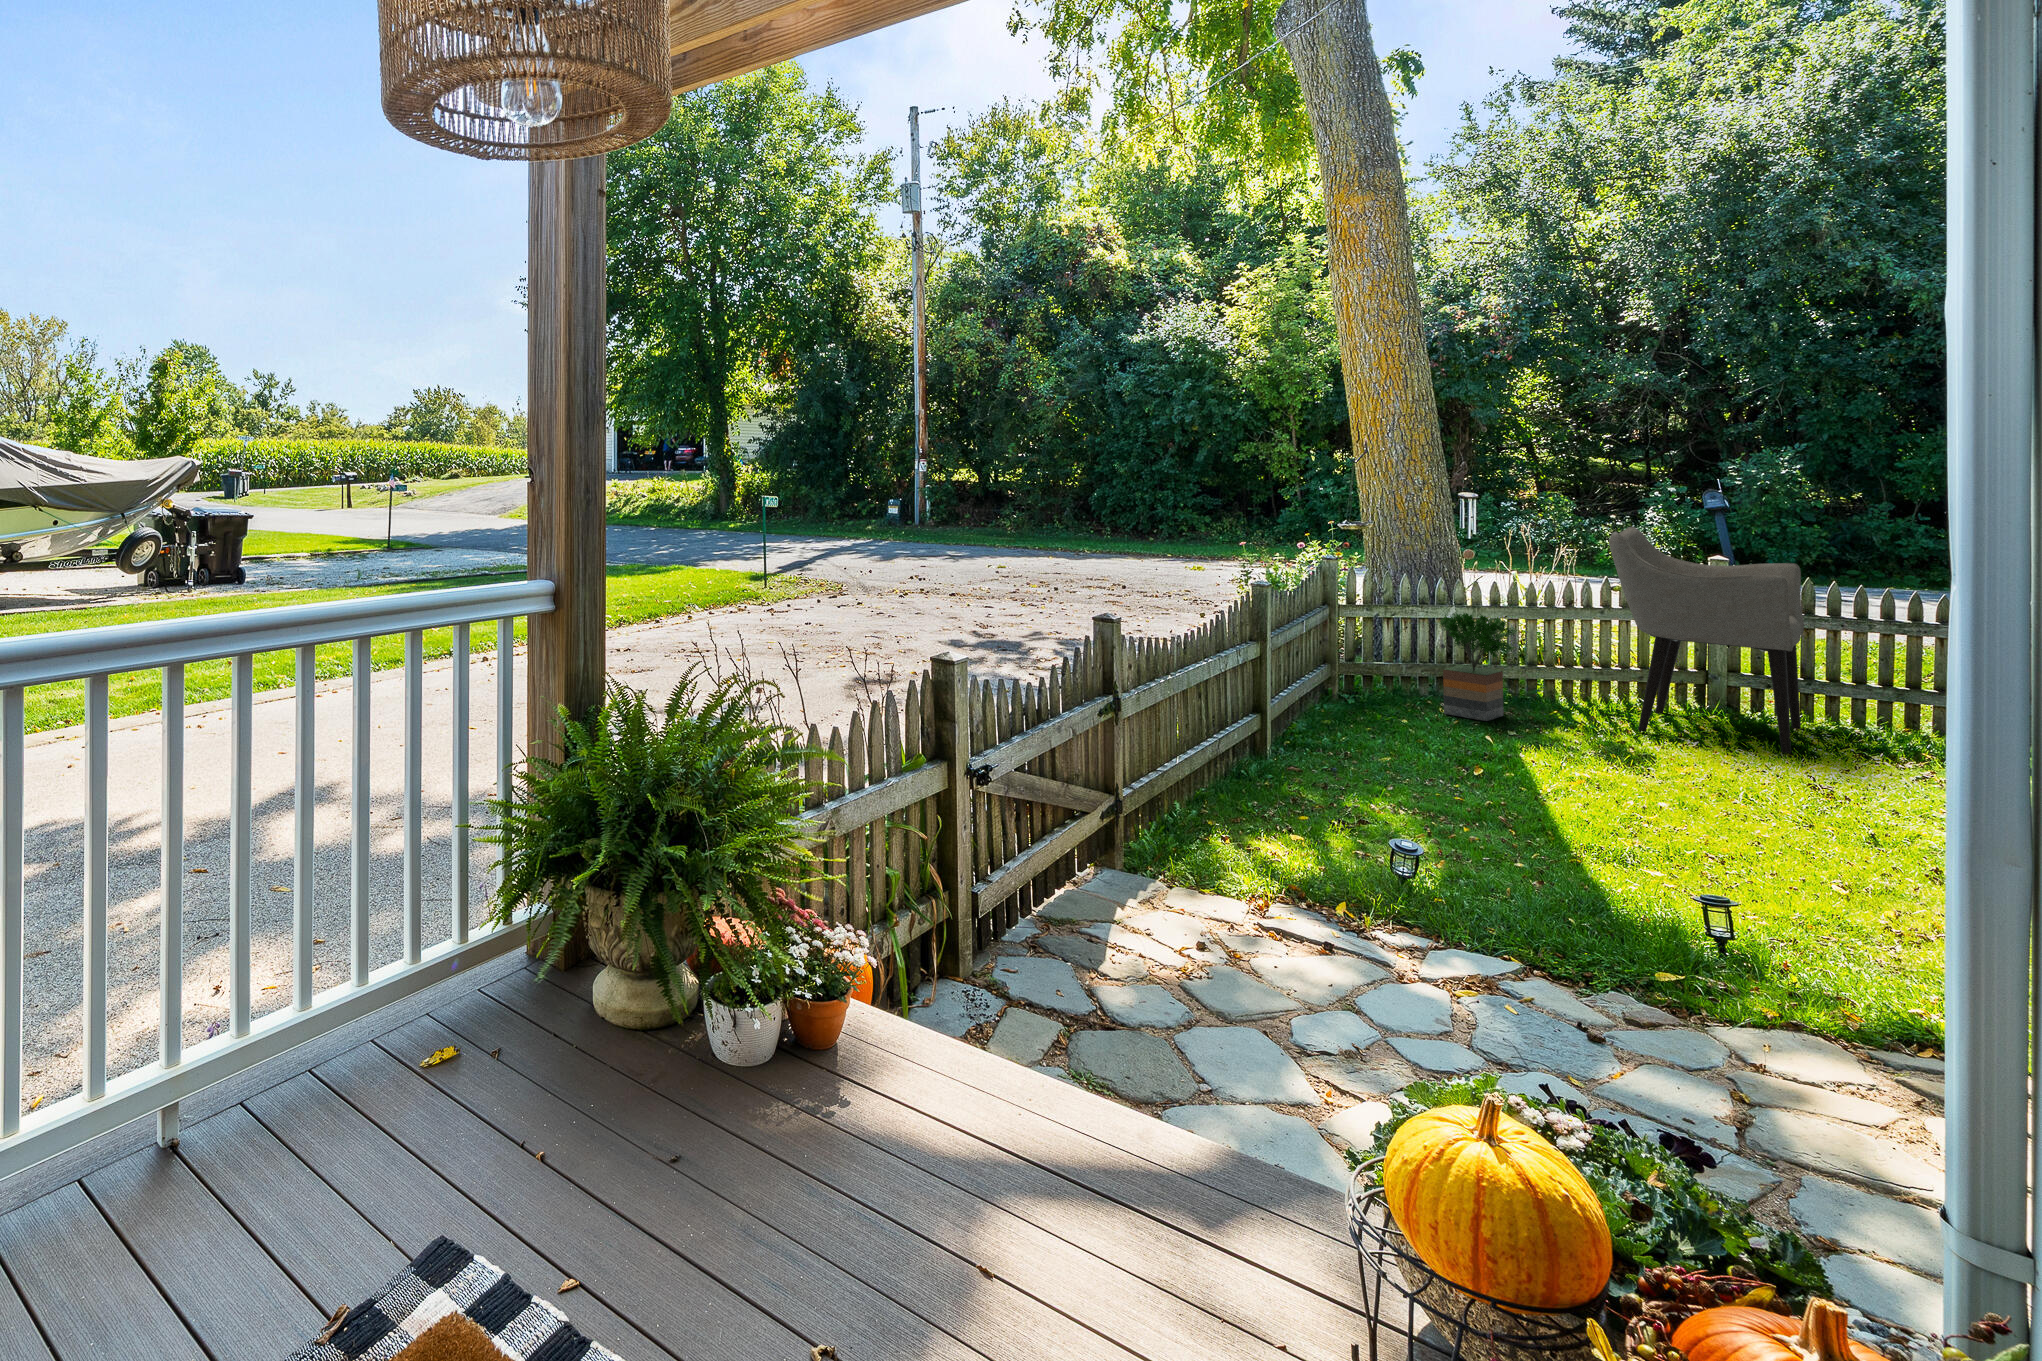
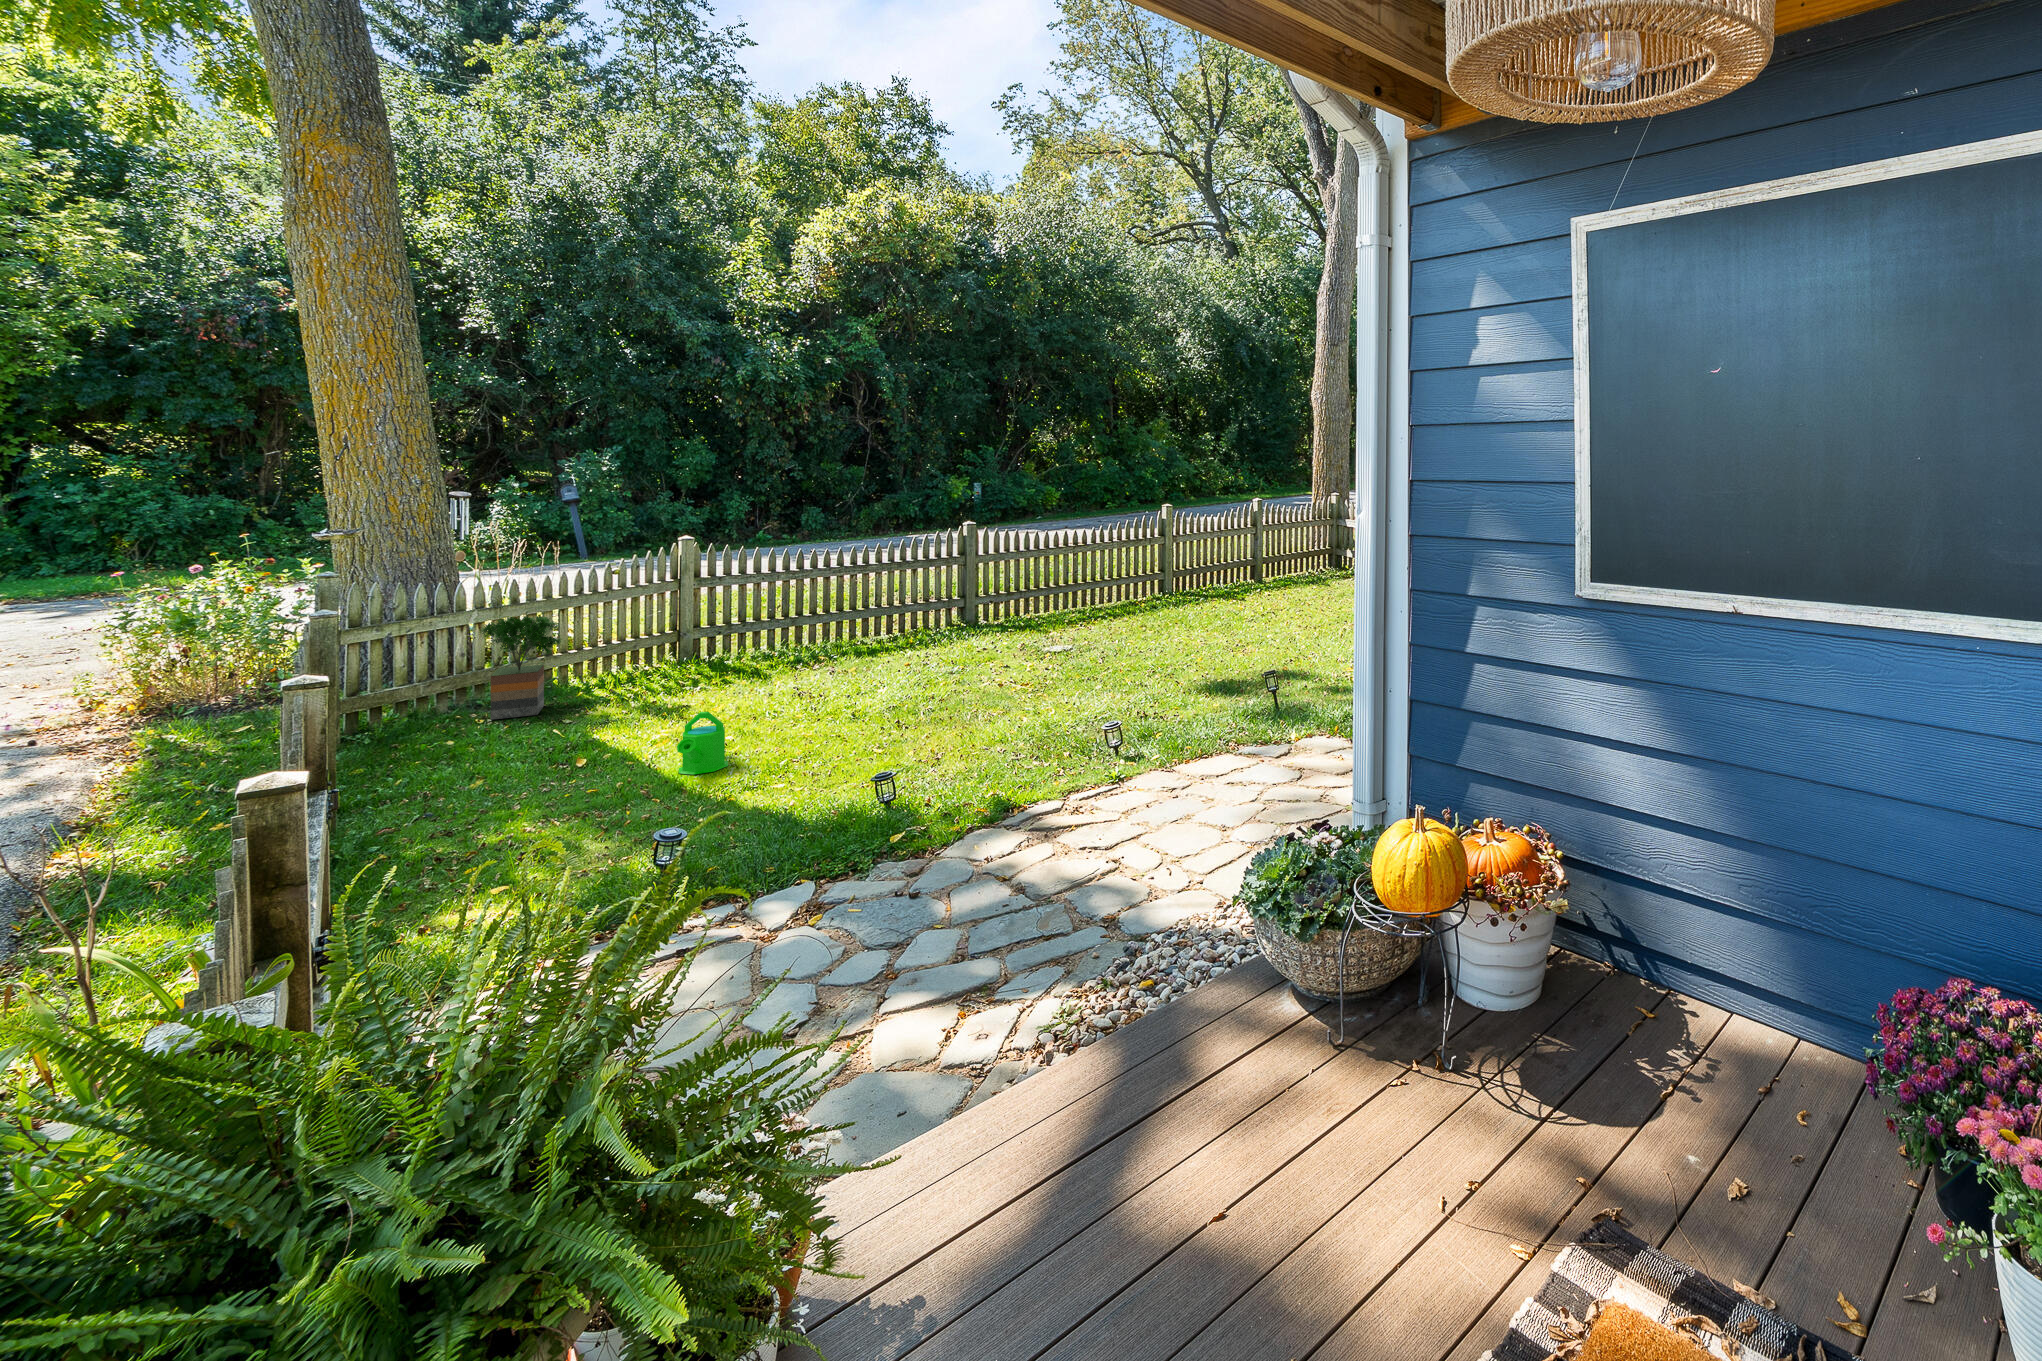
armchair: present [1609,527,1804,753] -> none [628,521,764,687]
watering can: none [1527,751,1613,830] -> present [677,712,728,775]

